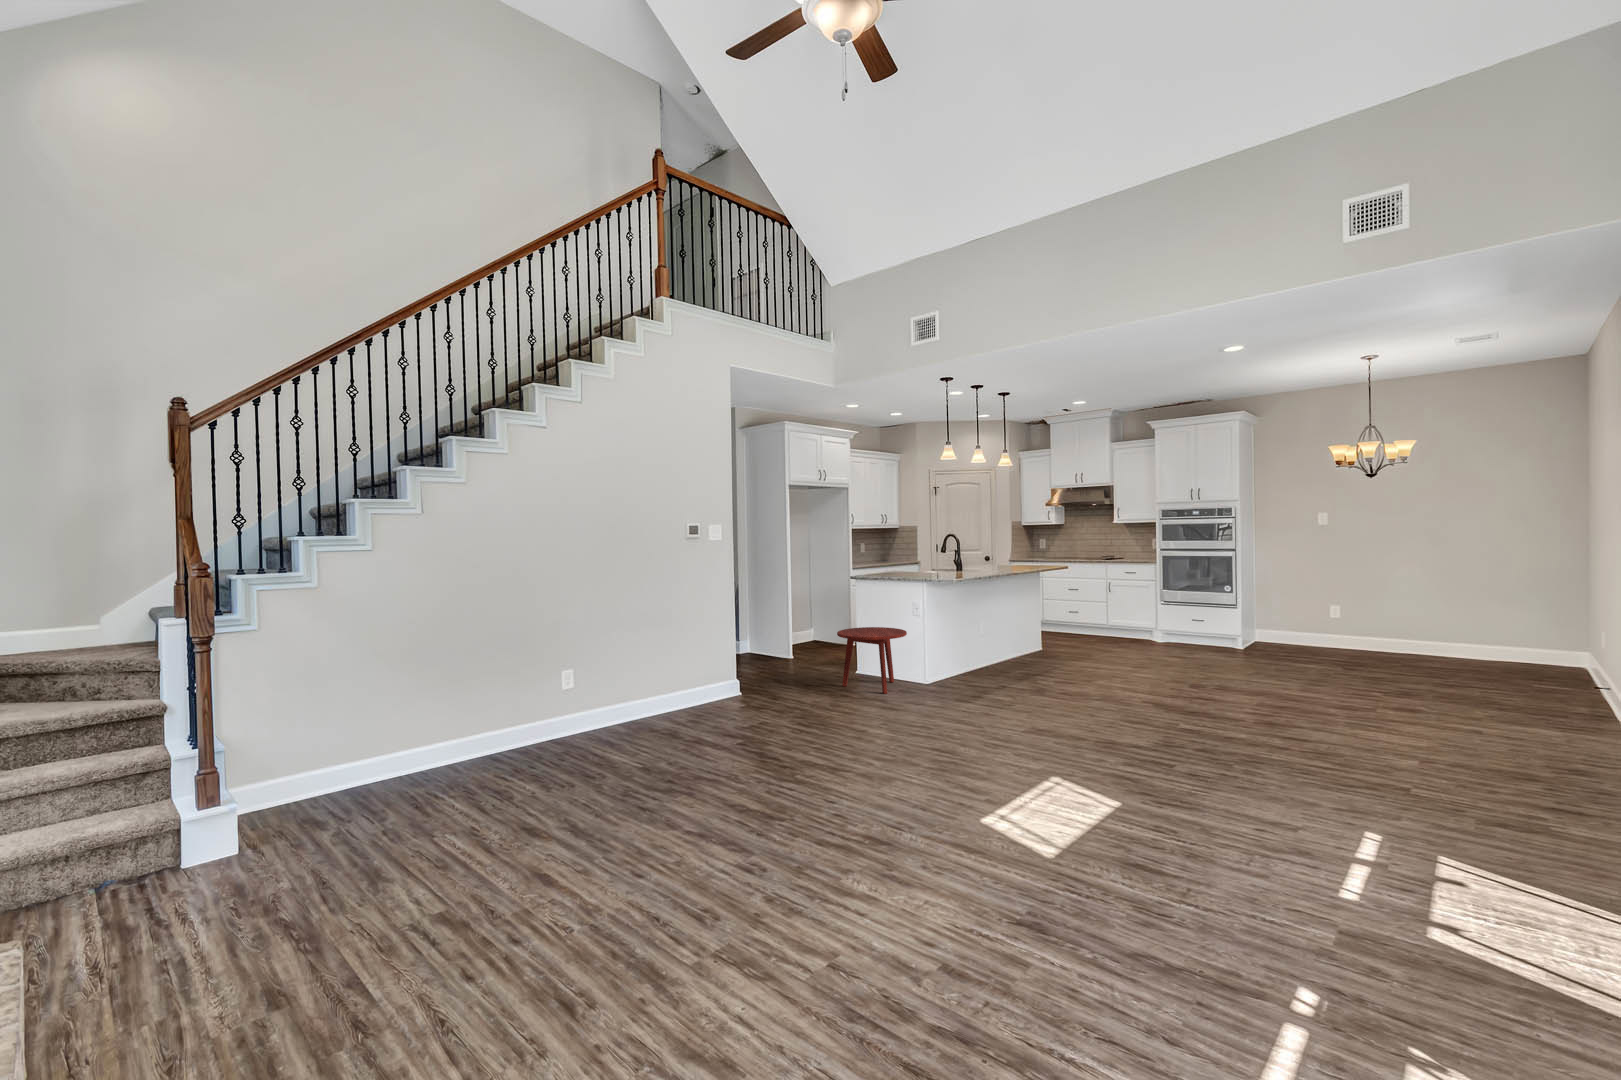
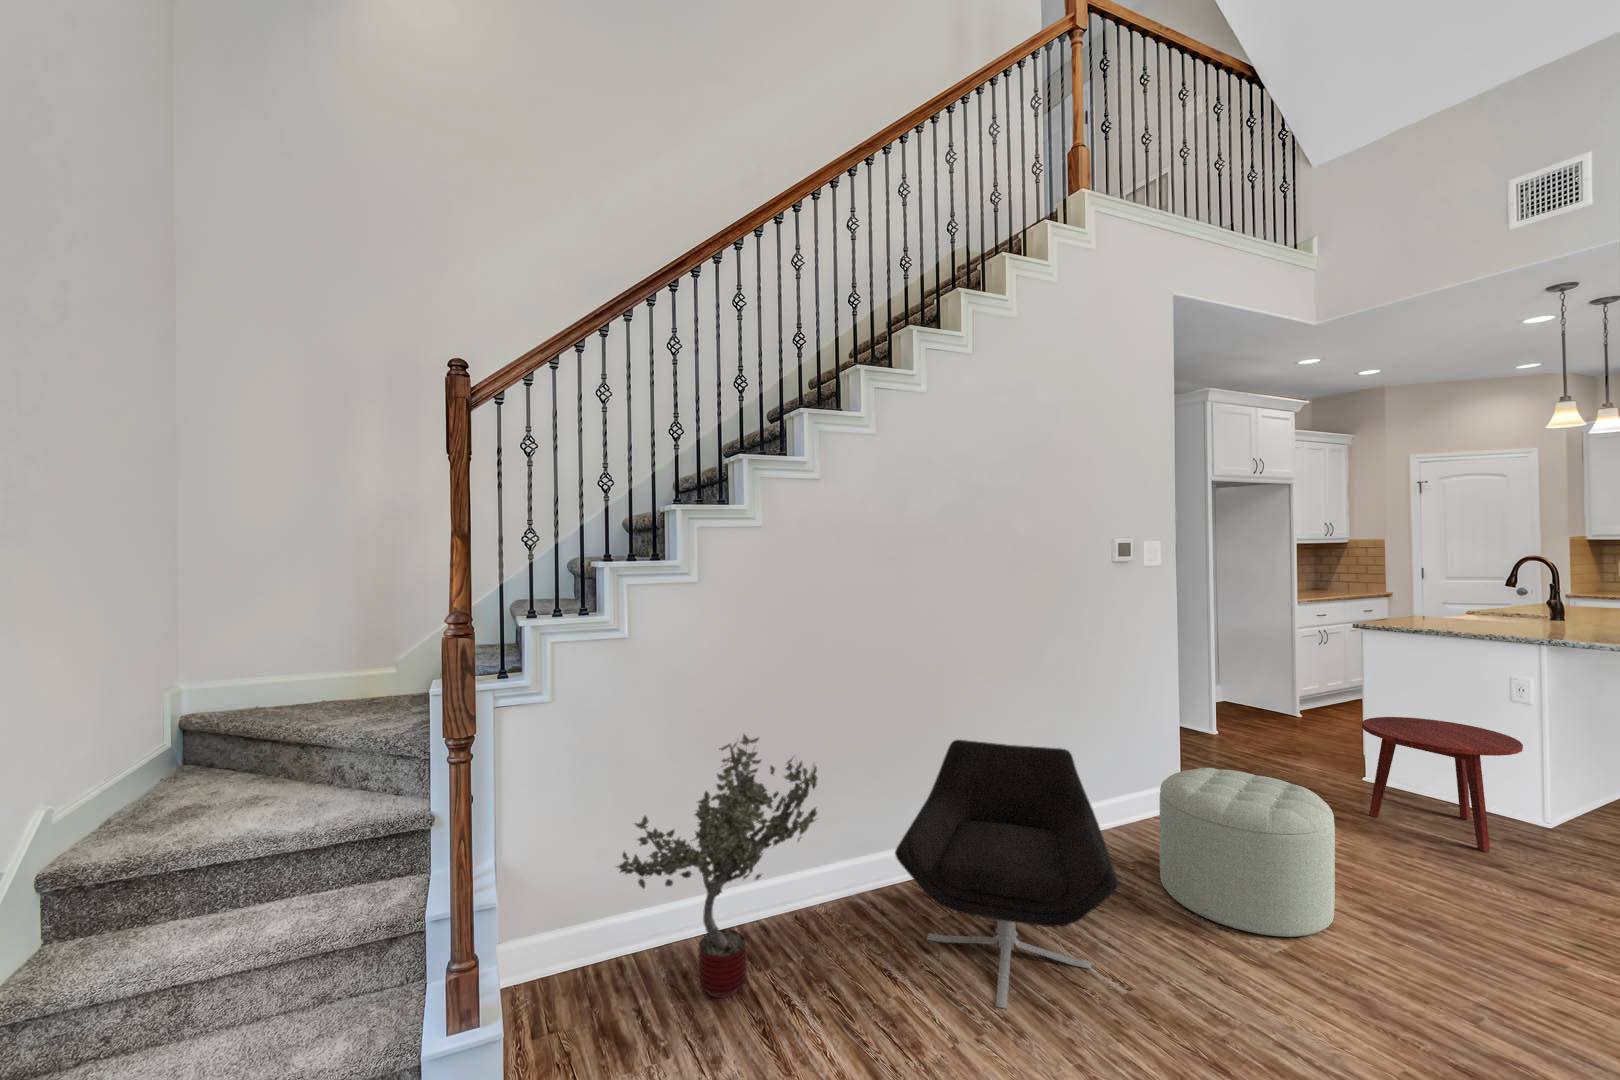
potted tree: none [312,641,457,799] -> present [618,735,817,998]
lounge chair: none [510,646,645,778] -> present [895,740,1119,1009]
ottoman: none [693,656,779,736] -> present [1160,768,1335,937]

